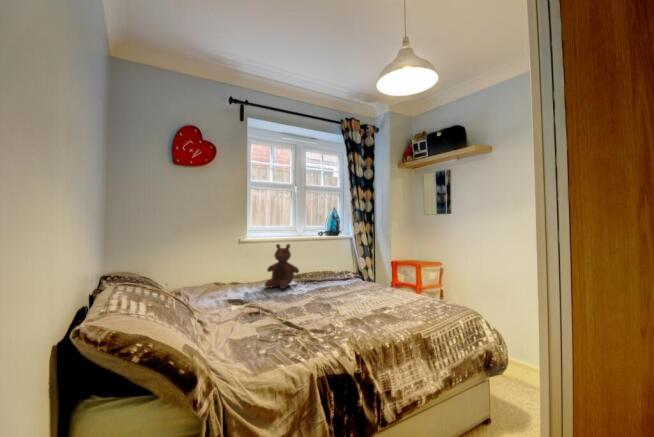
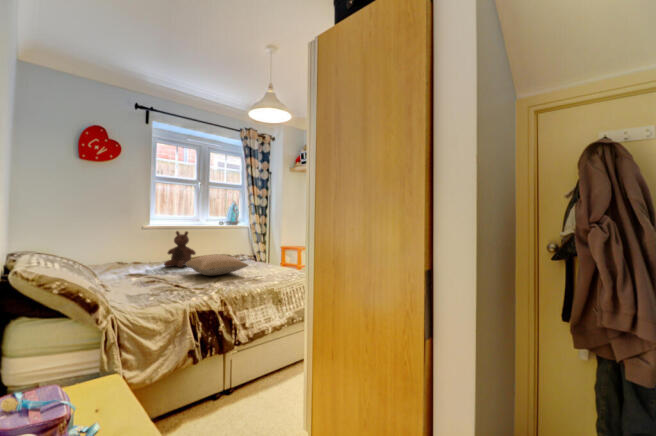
pillow: none [292,277,373,305] -> present [186,255,248,275]

